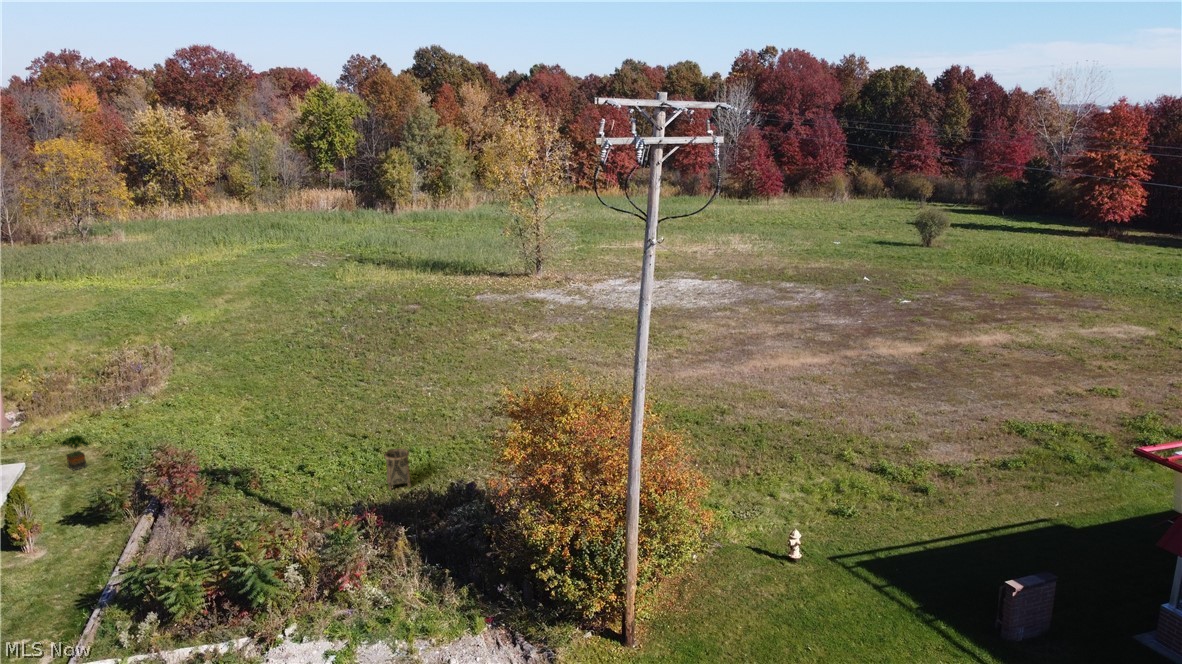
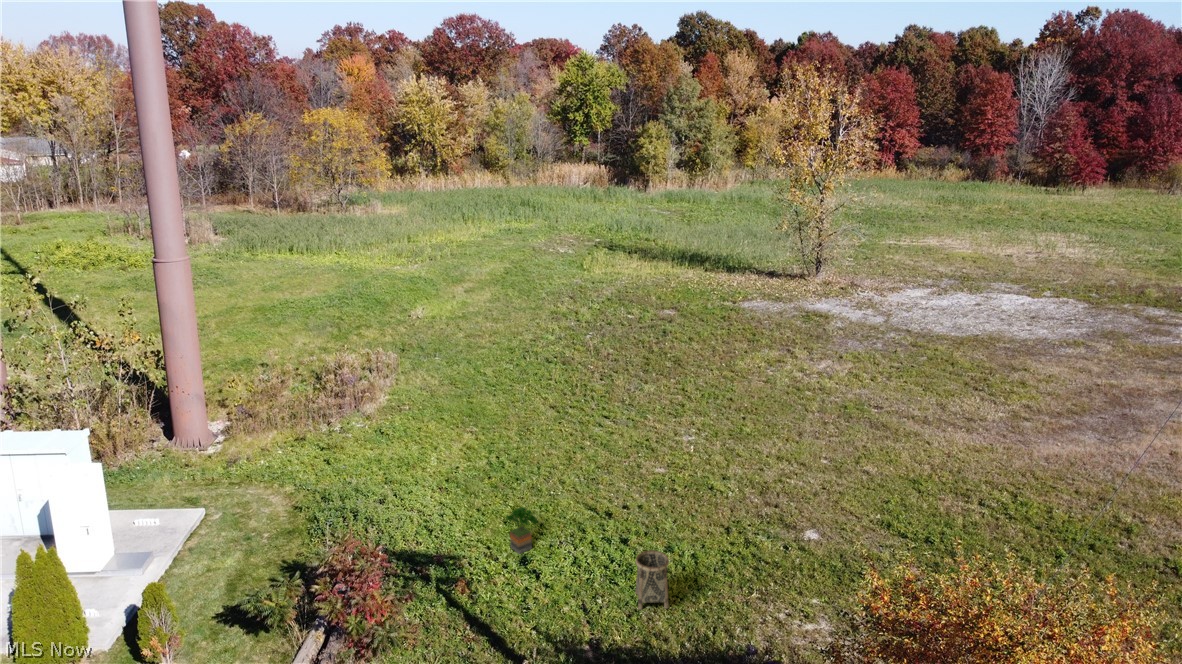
potted tree: present [61,435,89,470] -> present [506,507,538,554]

